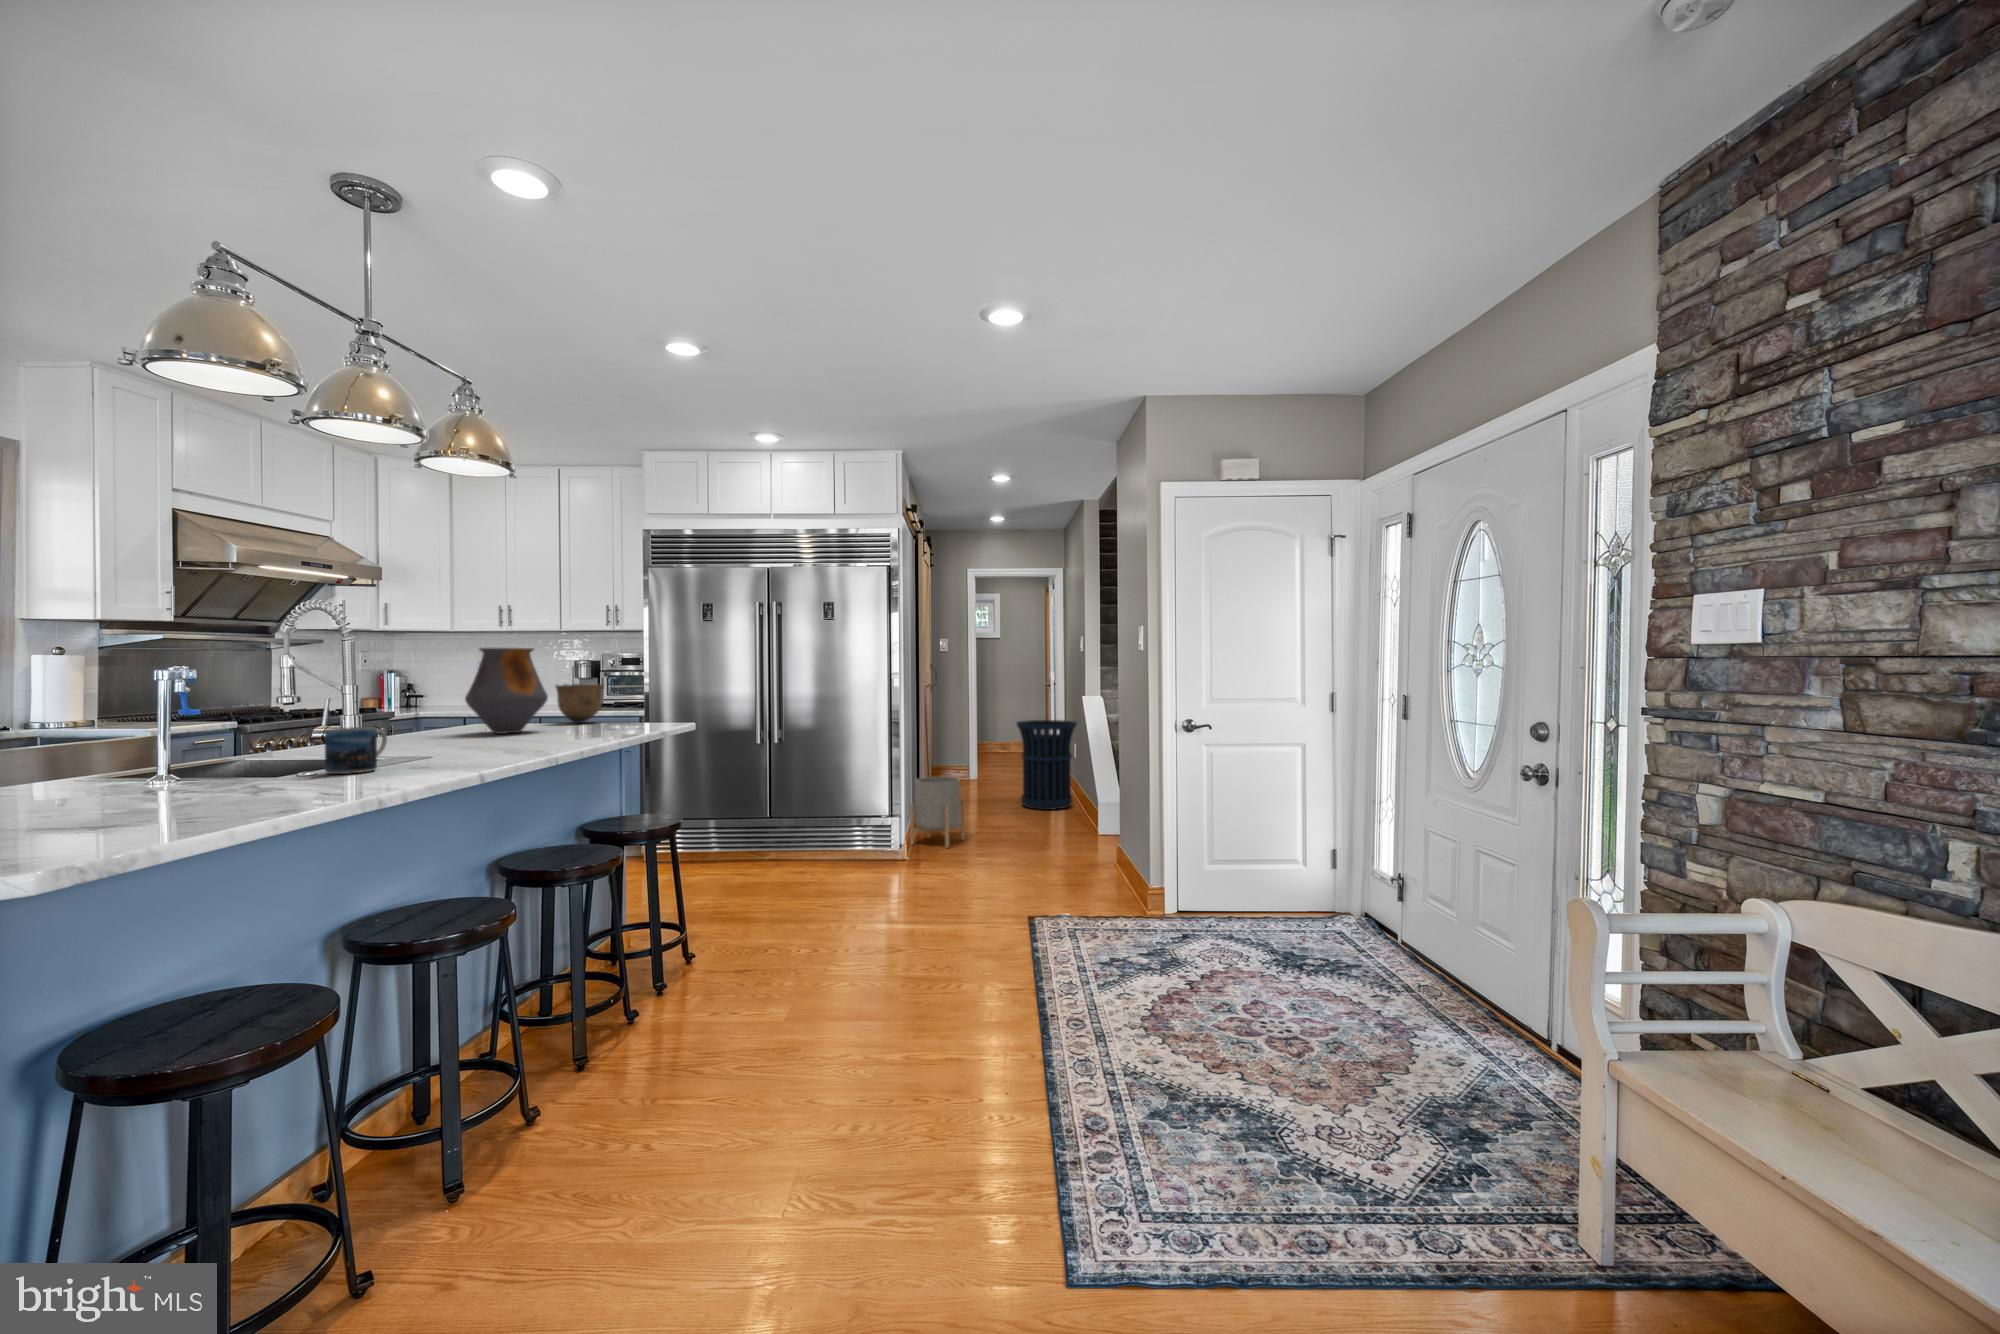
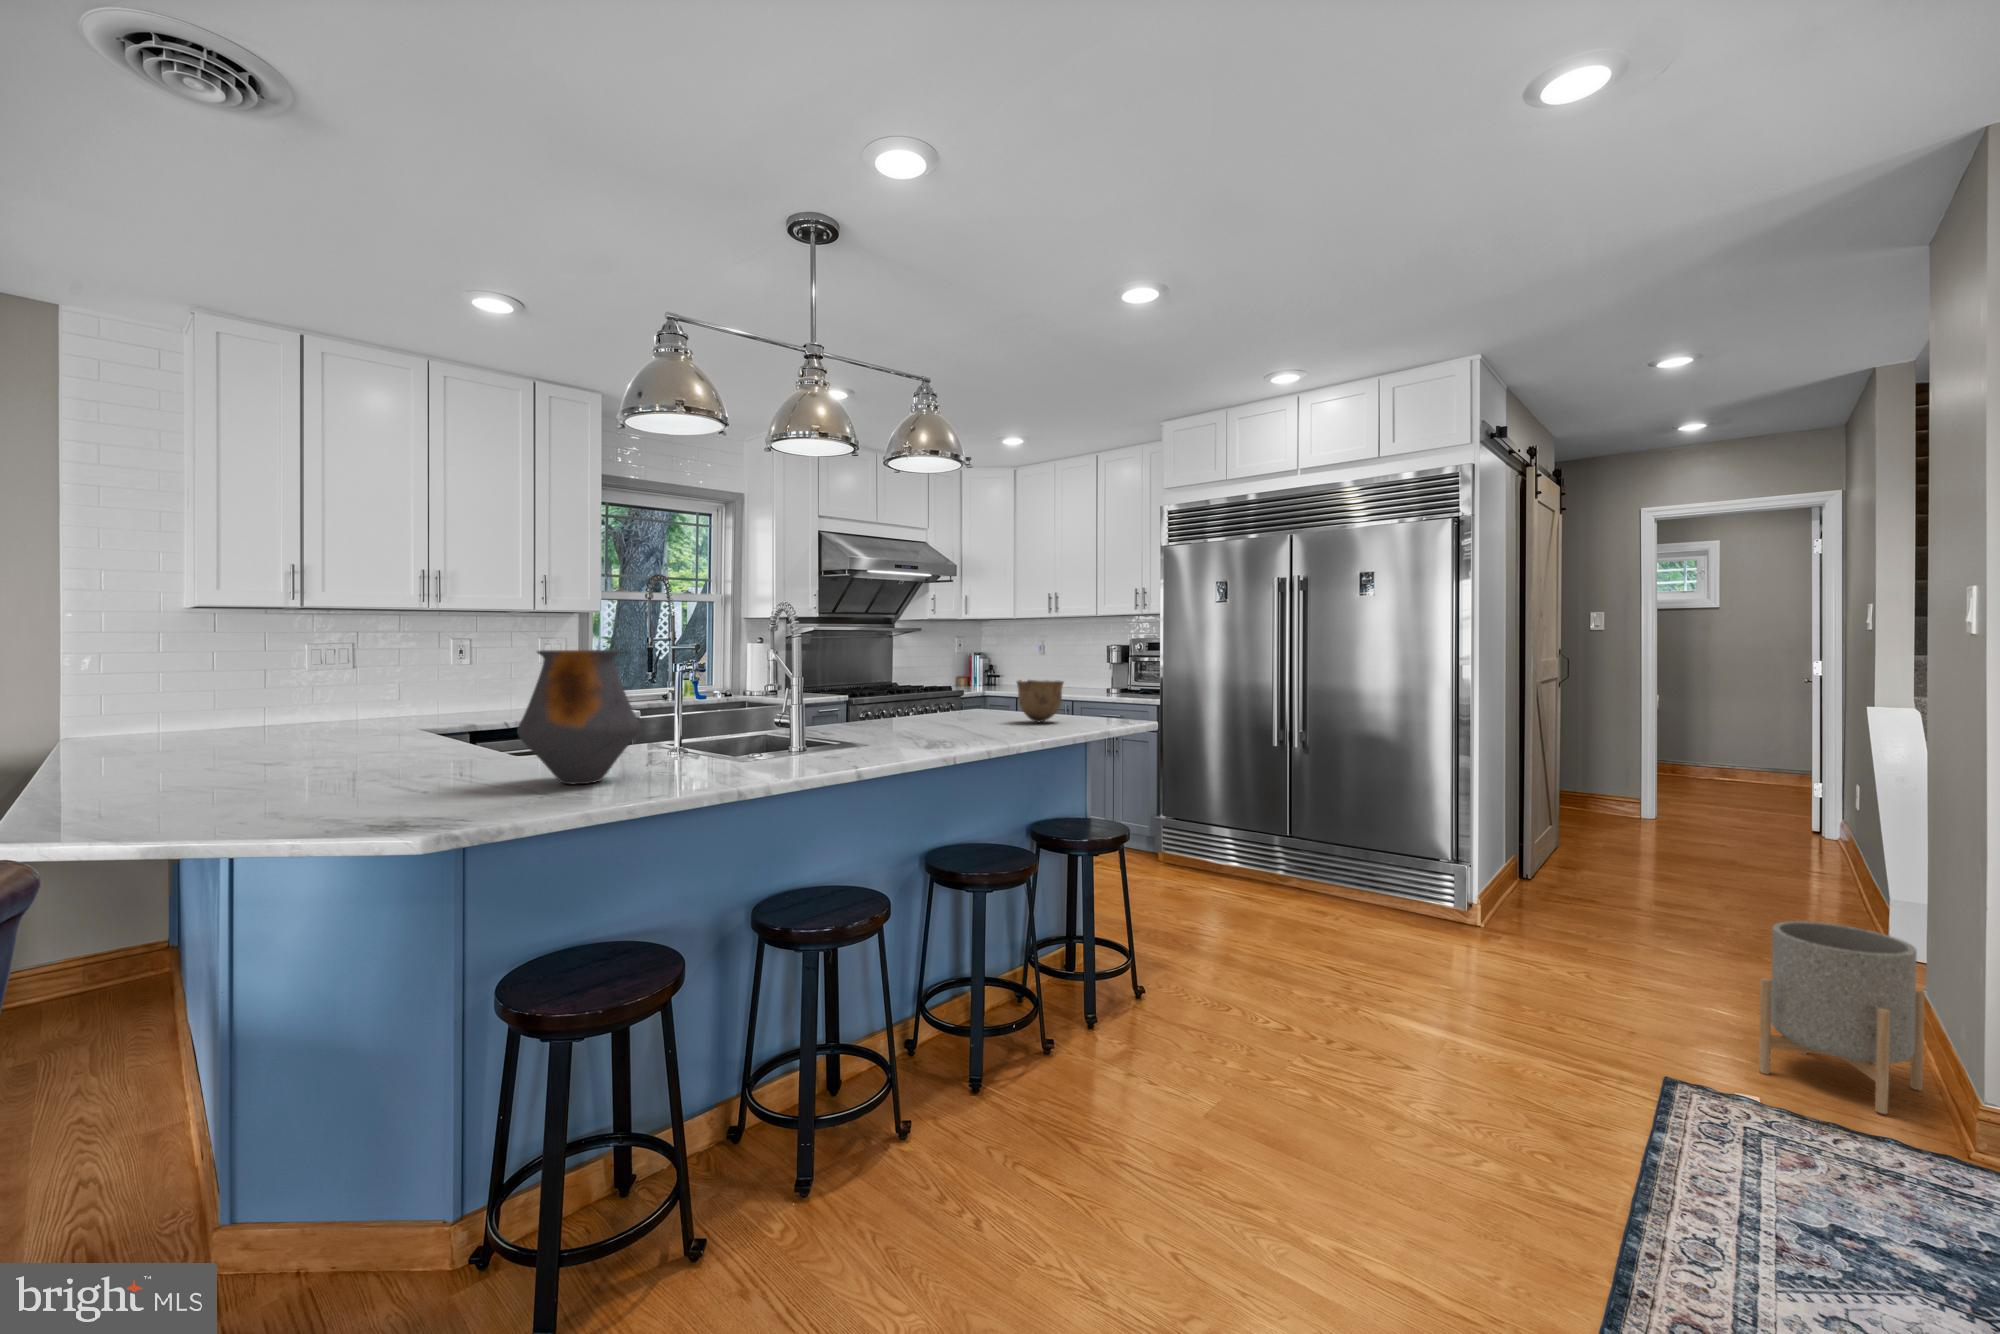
vase: present [465,648,548,734] -> present [517,650,640,784]
trash can: present [1017,720,1077,810] -> none [1722,740,1854,889]
mug: present [325,727,387,774] -> none [705,730,763,777]
planter: present [910,777,965,848] -> present [1759,921,1925,1114]

